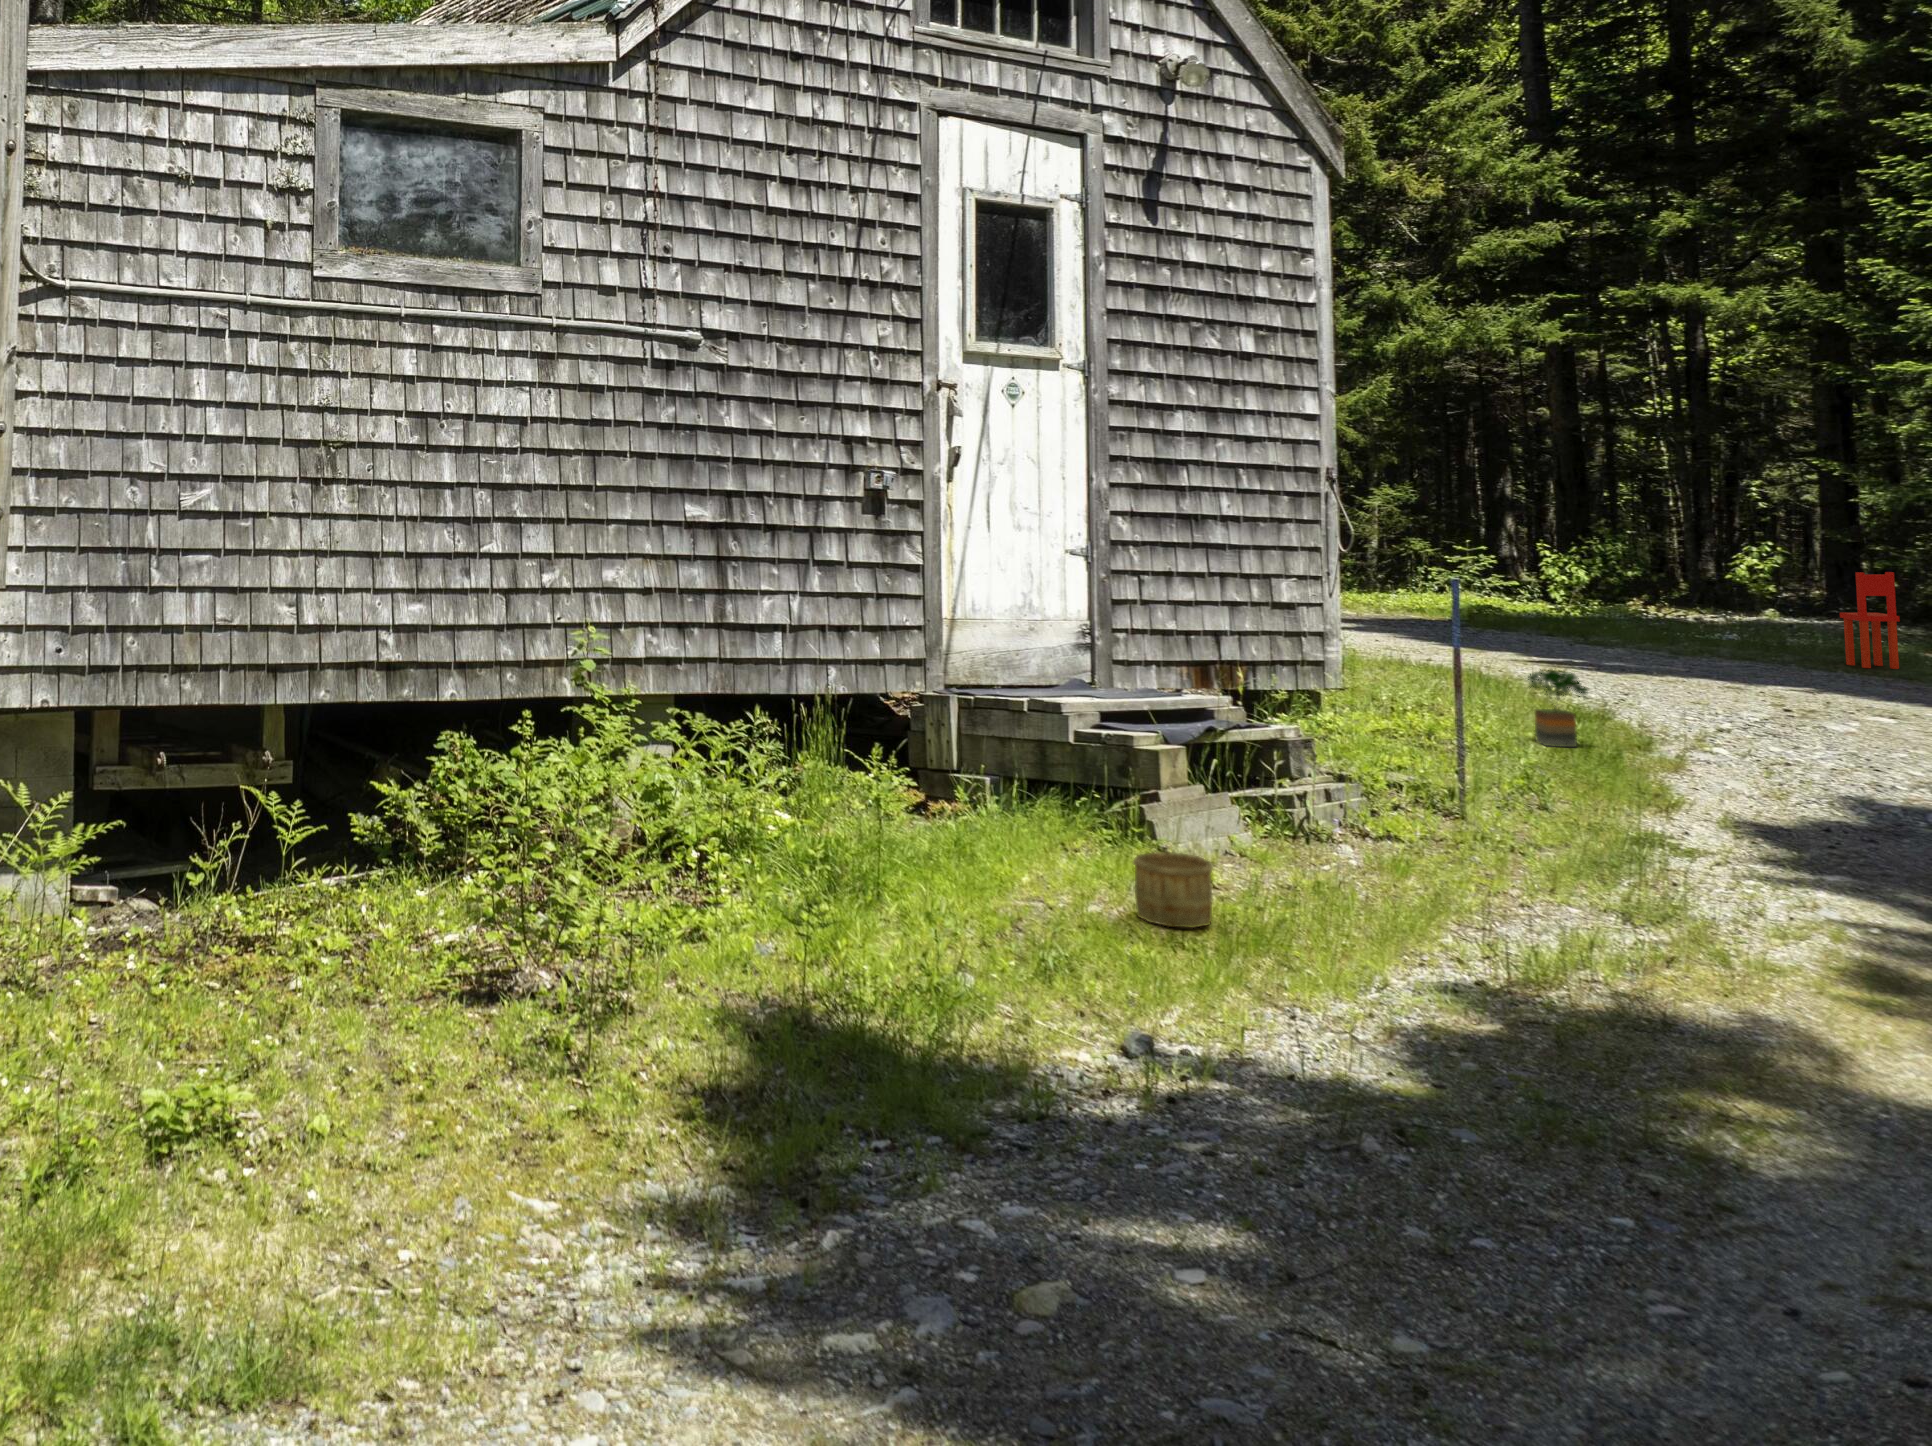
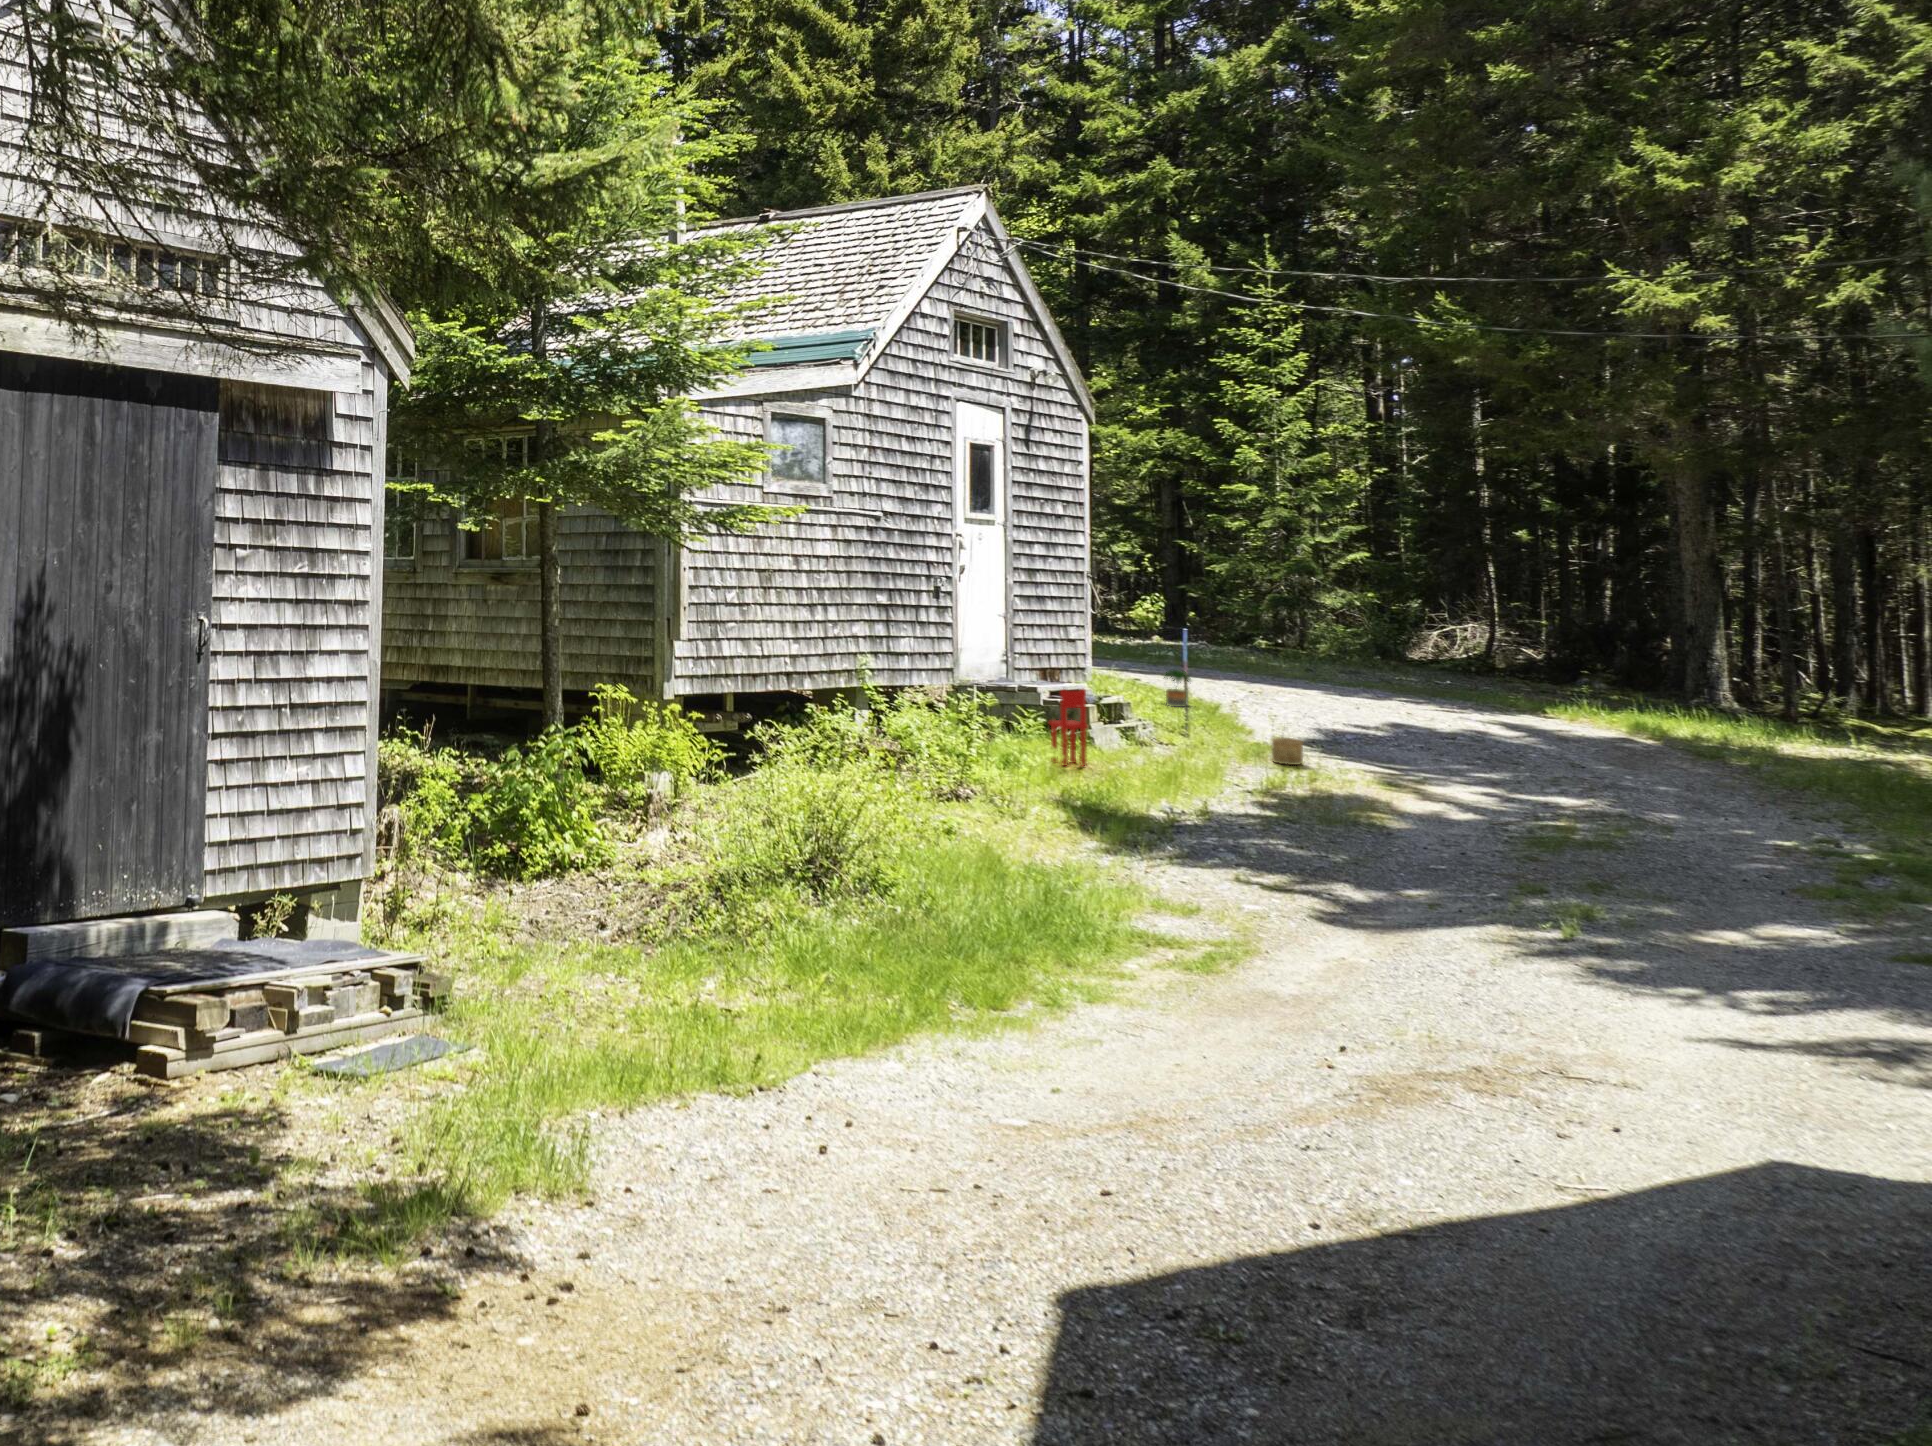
chair: present [1840,572,1900,669] -> present [1049,689,1088,766]
wooden bucket: present [1133,852,1213,928] -> present [1272,737,1303,765]

